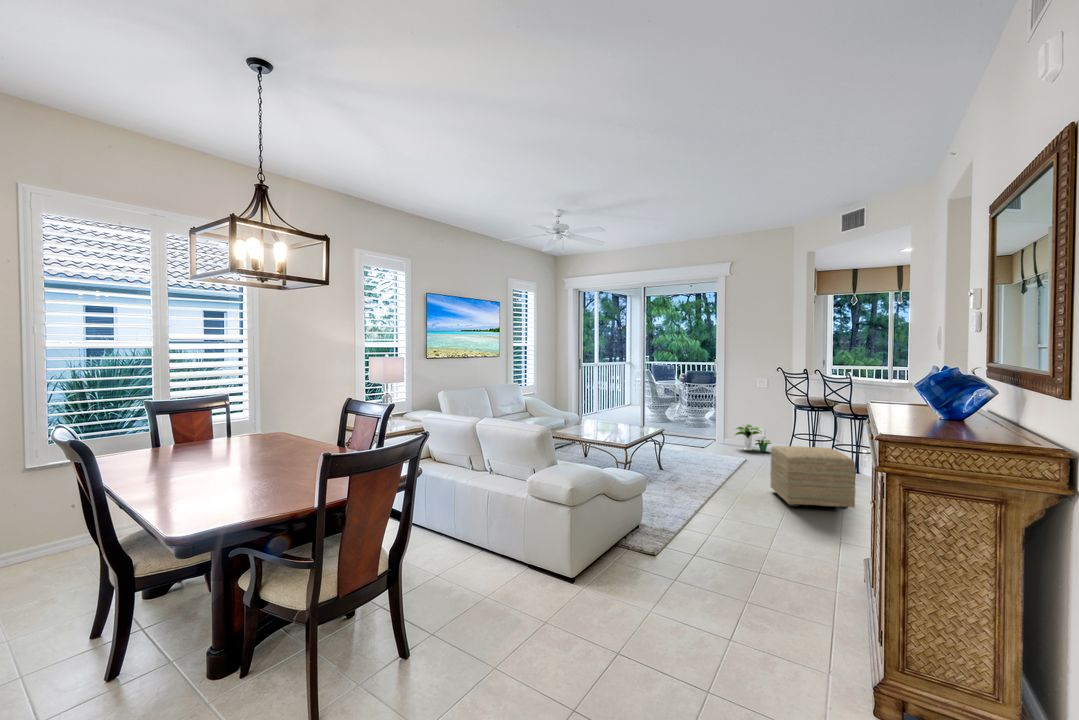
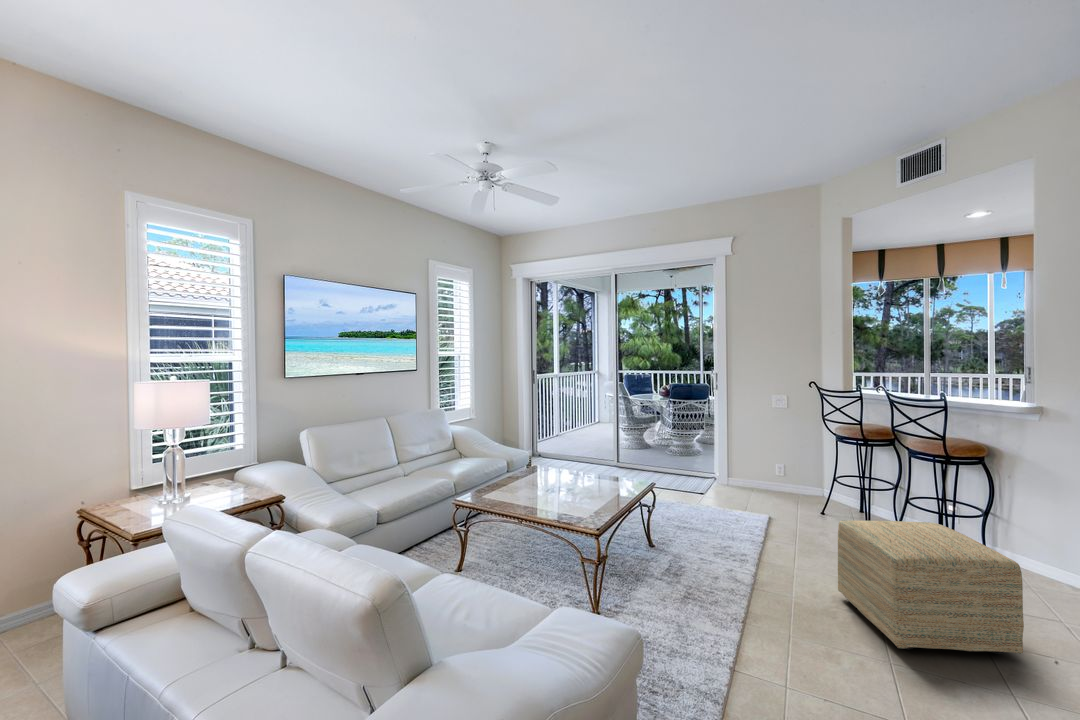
potted plant: present [735,424,771,452] -> none [742,457,796,497]

